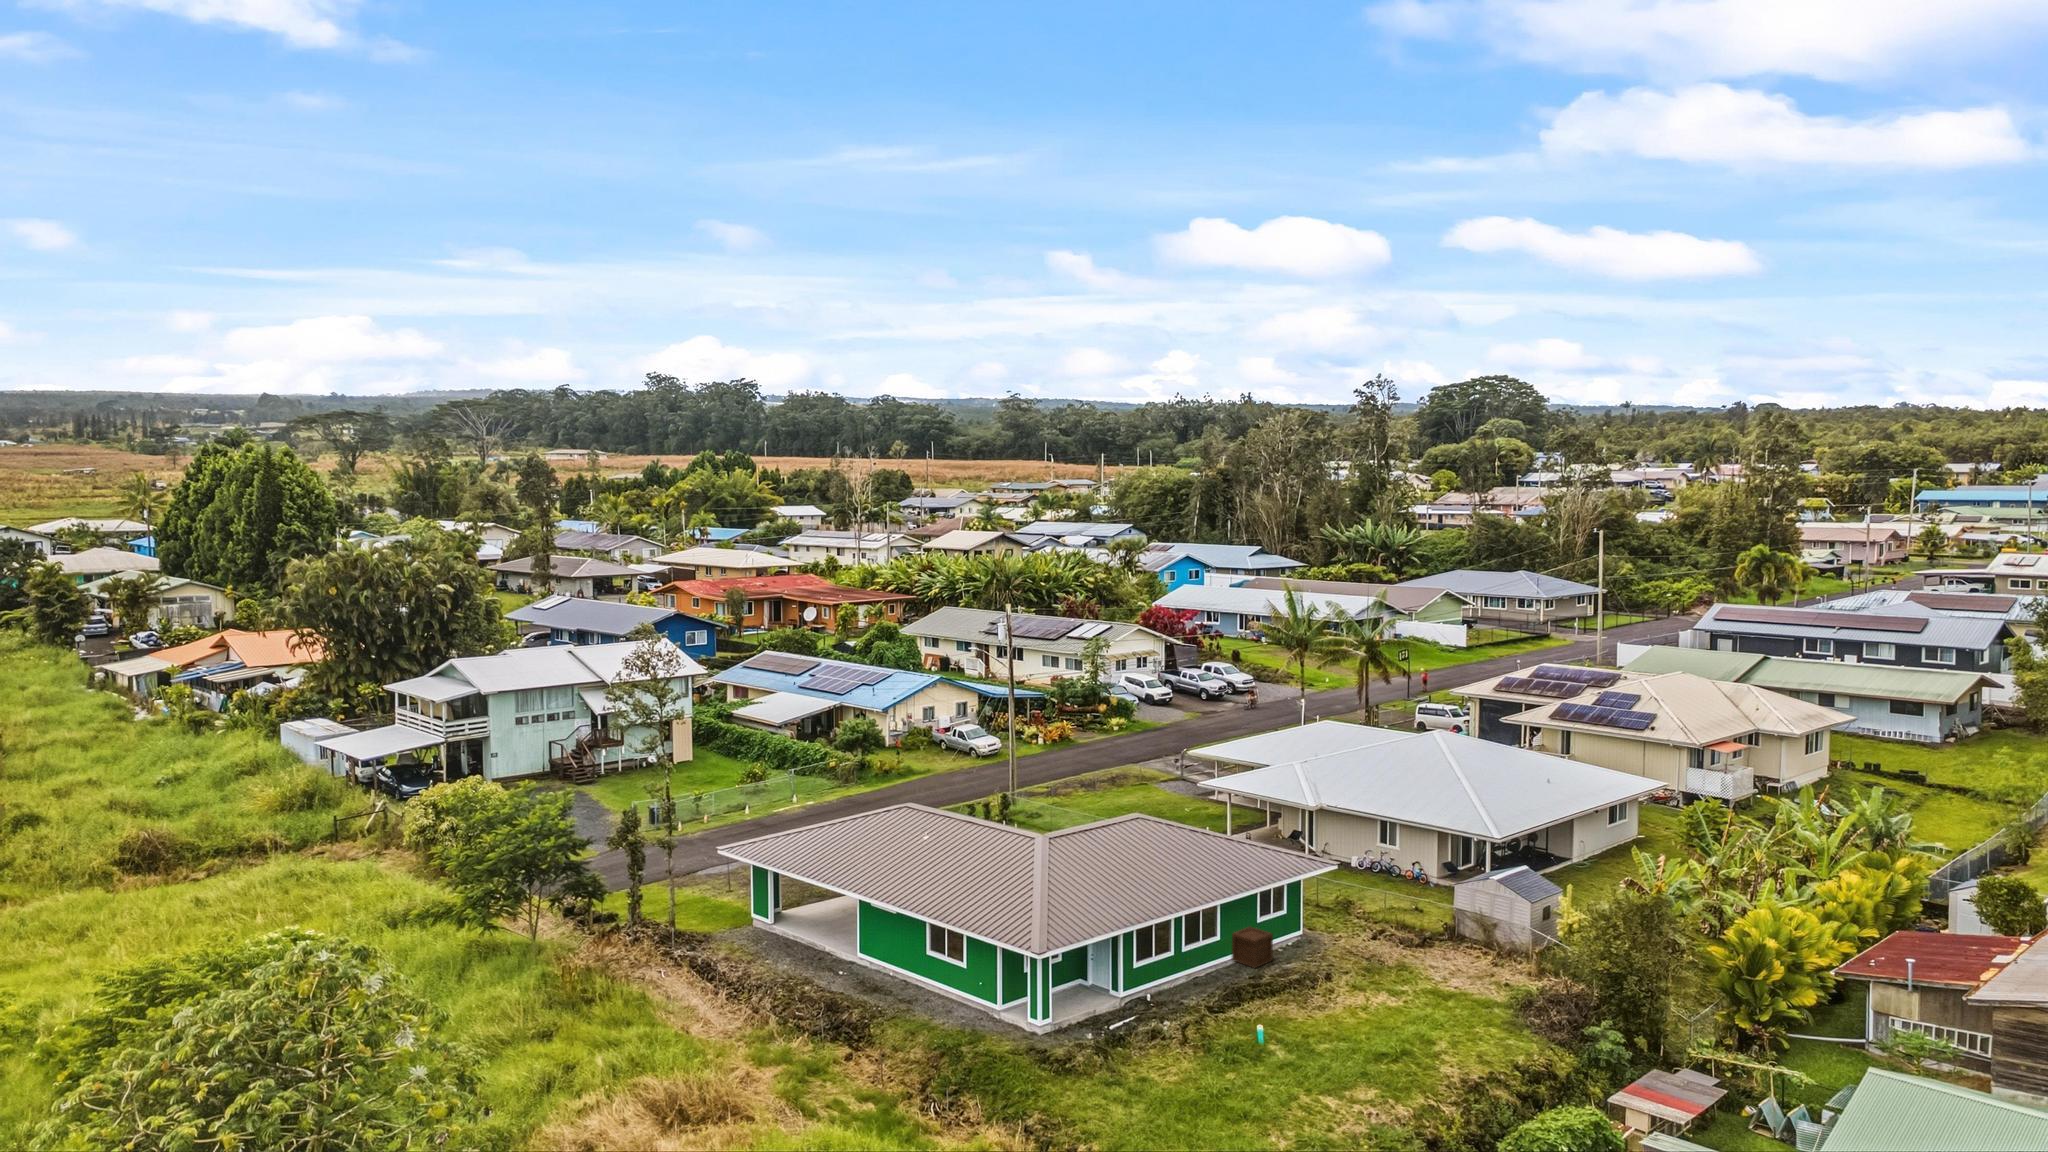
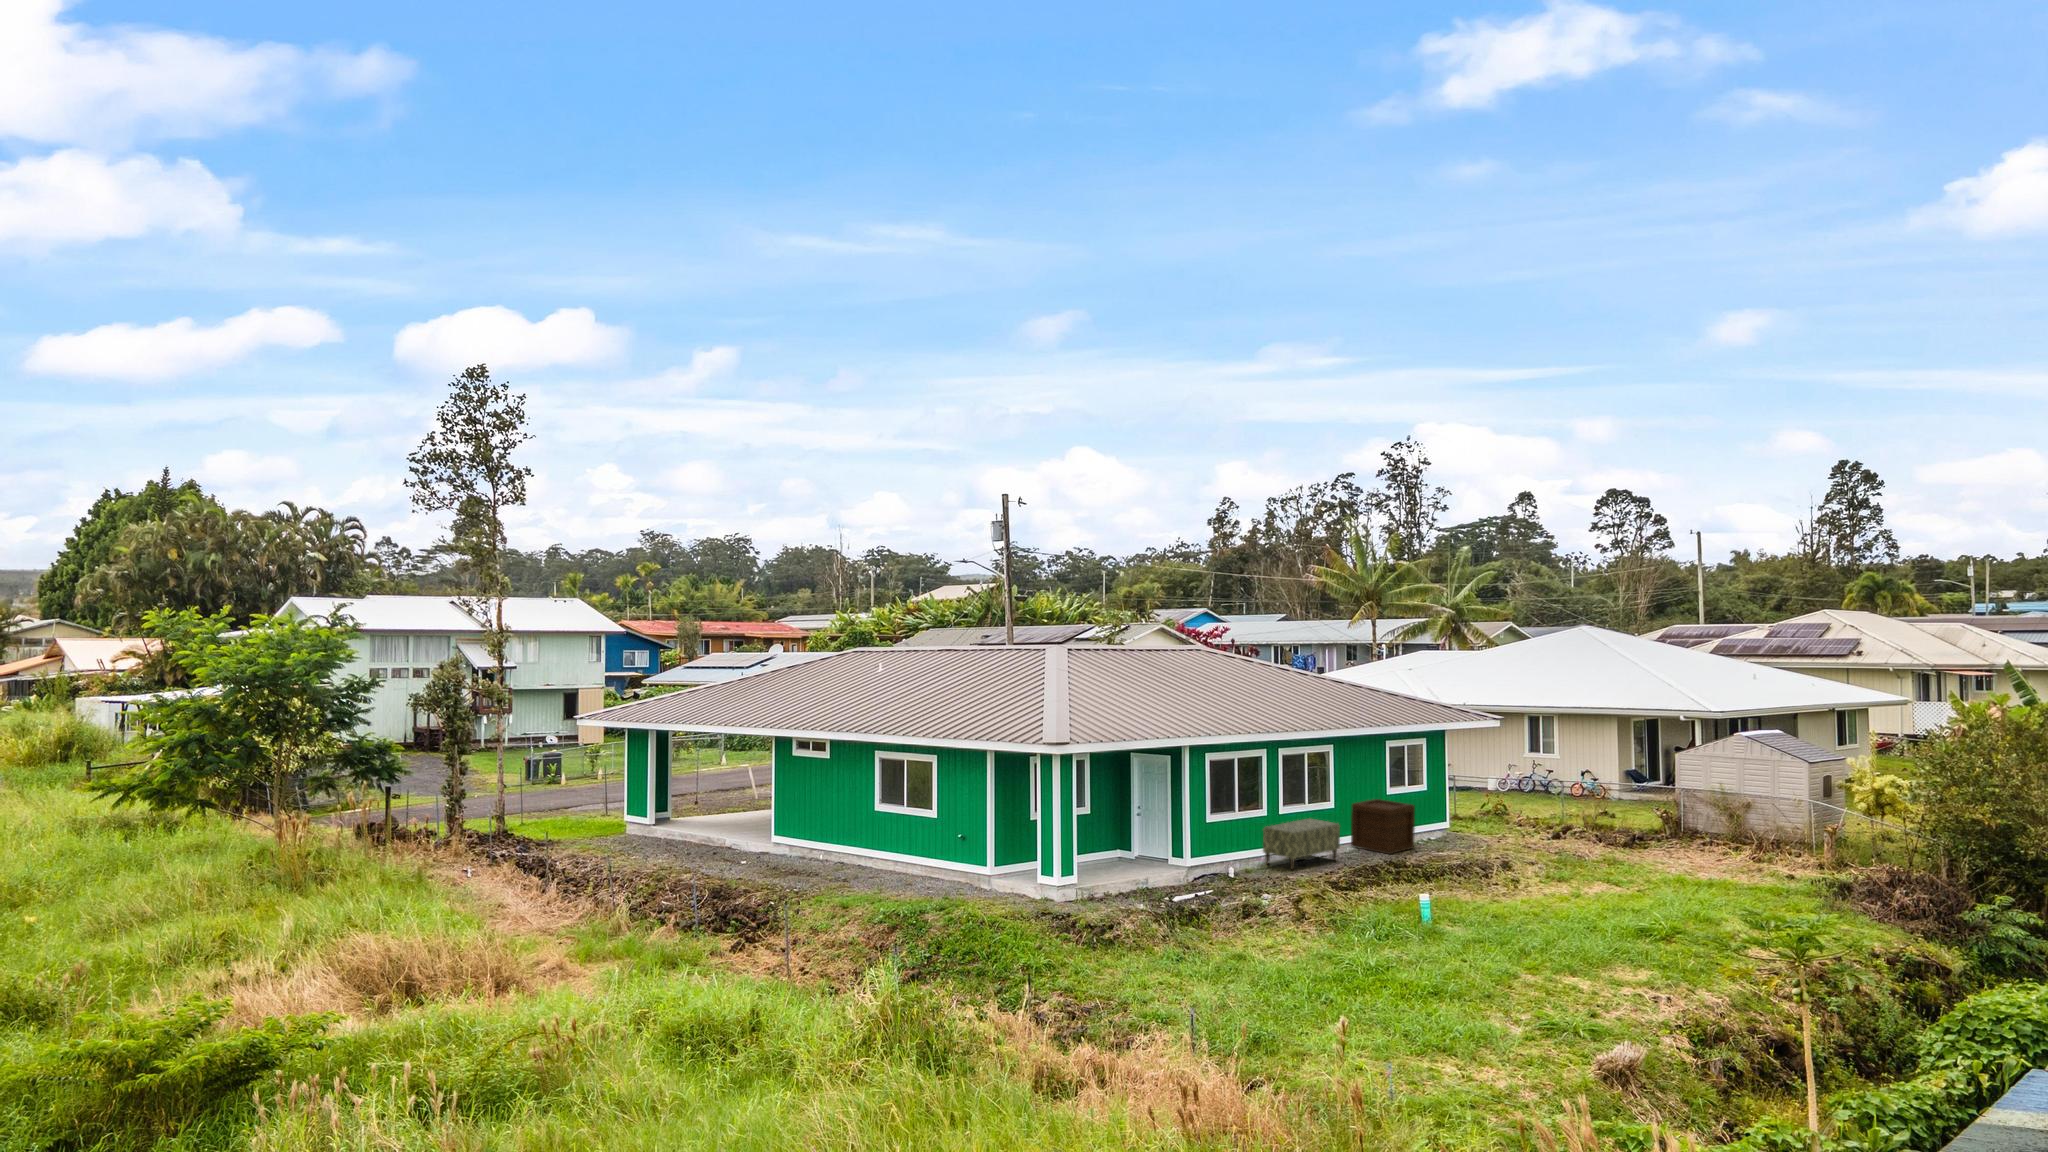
bench: none [1171,949,1221,990] -> present [1263,819,1340,870]

